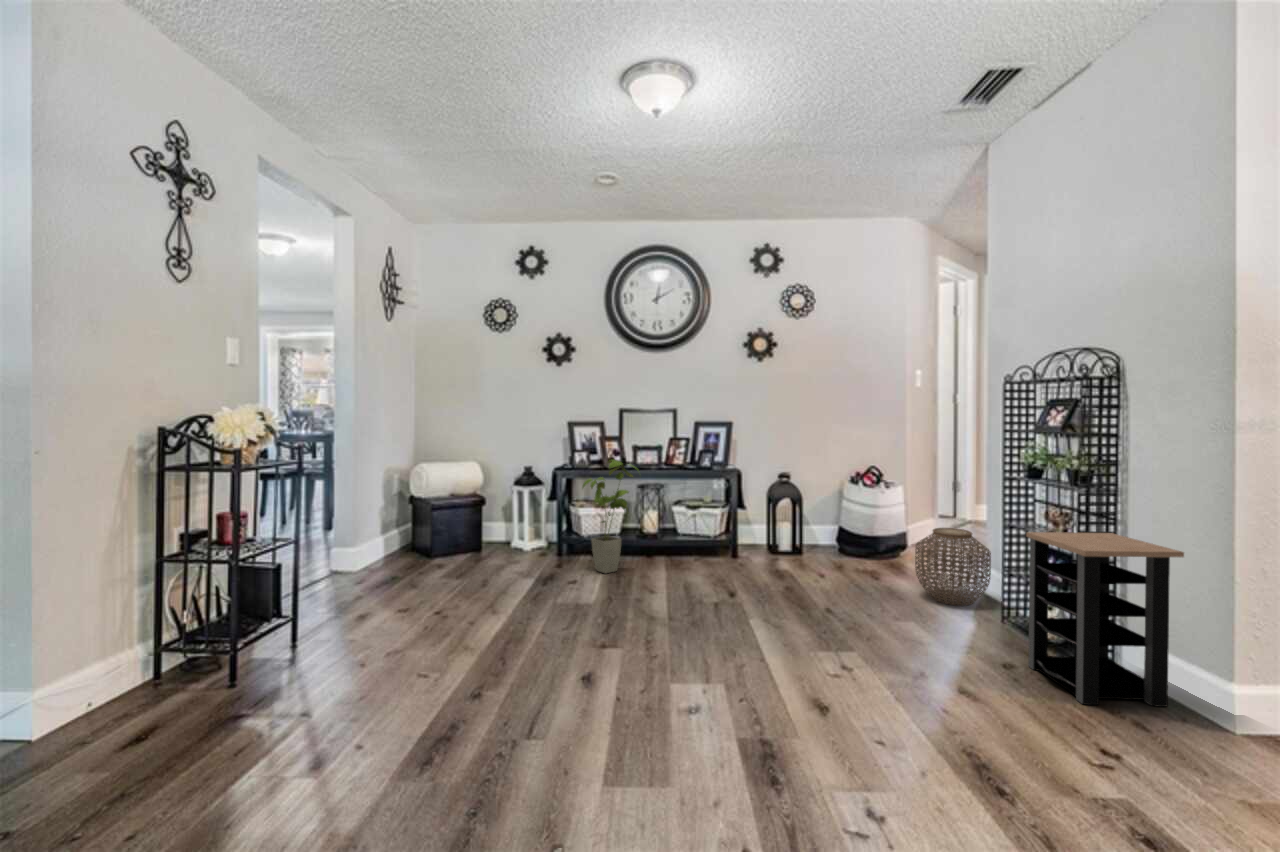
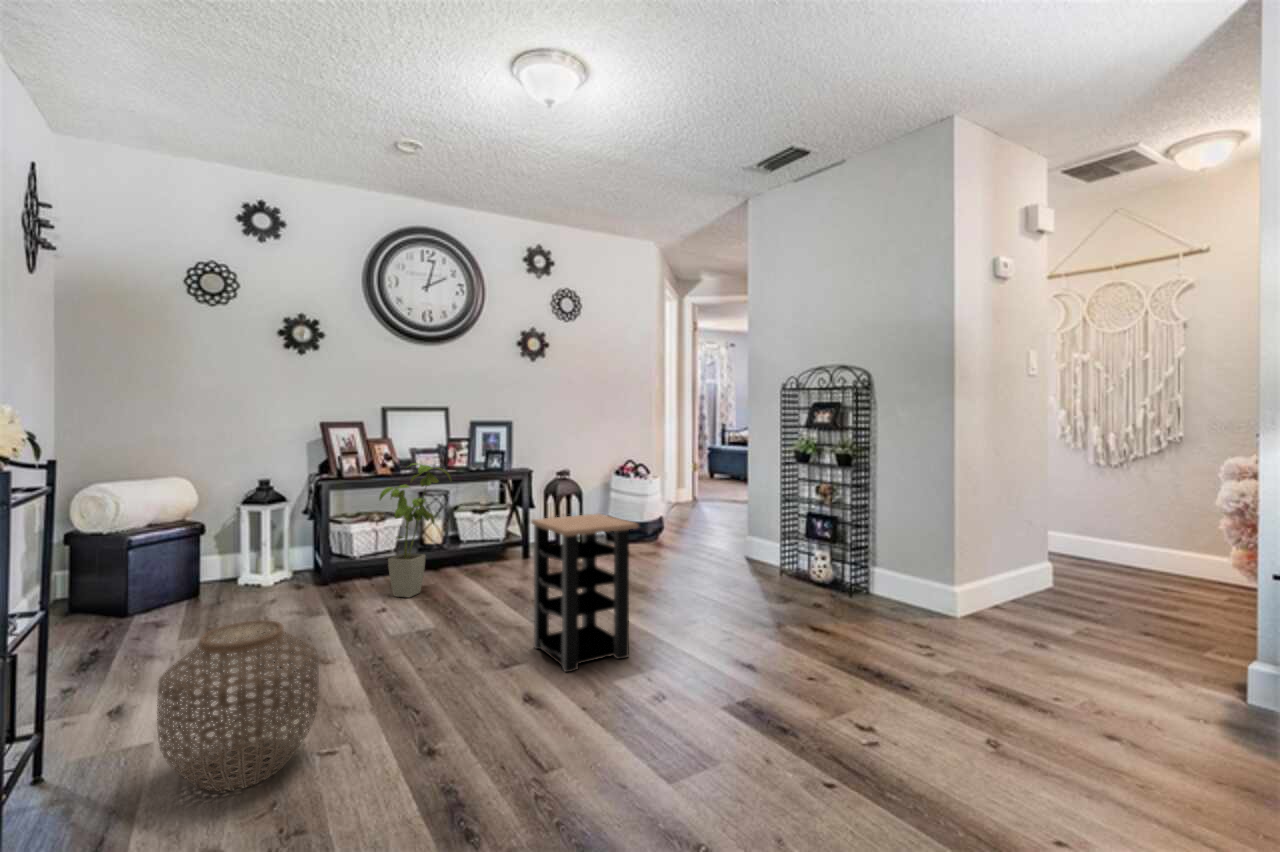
woven basket: present [915,528,991,606] -> present [157,620,319,792]
side table: present [1026,532,1184,707] -> present [532,514,638,672]

